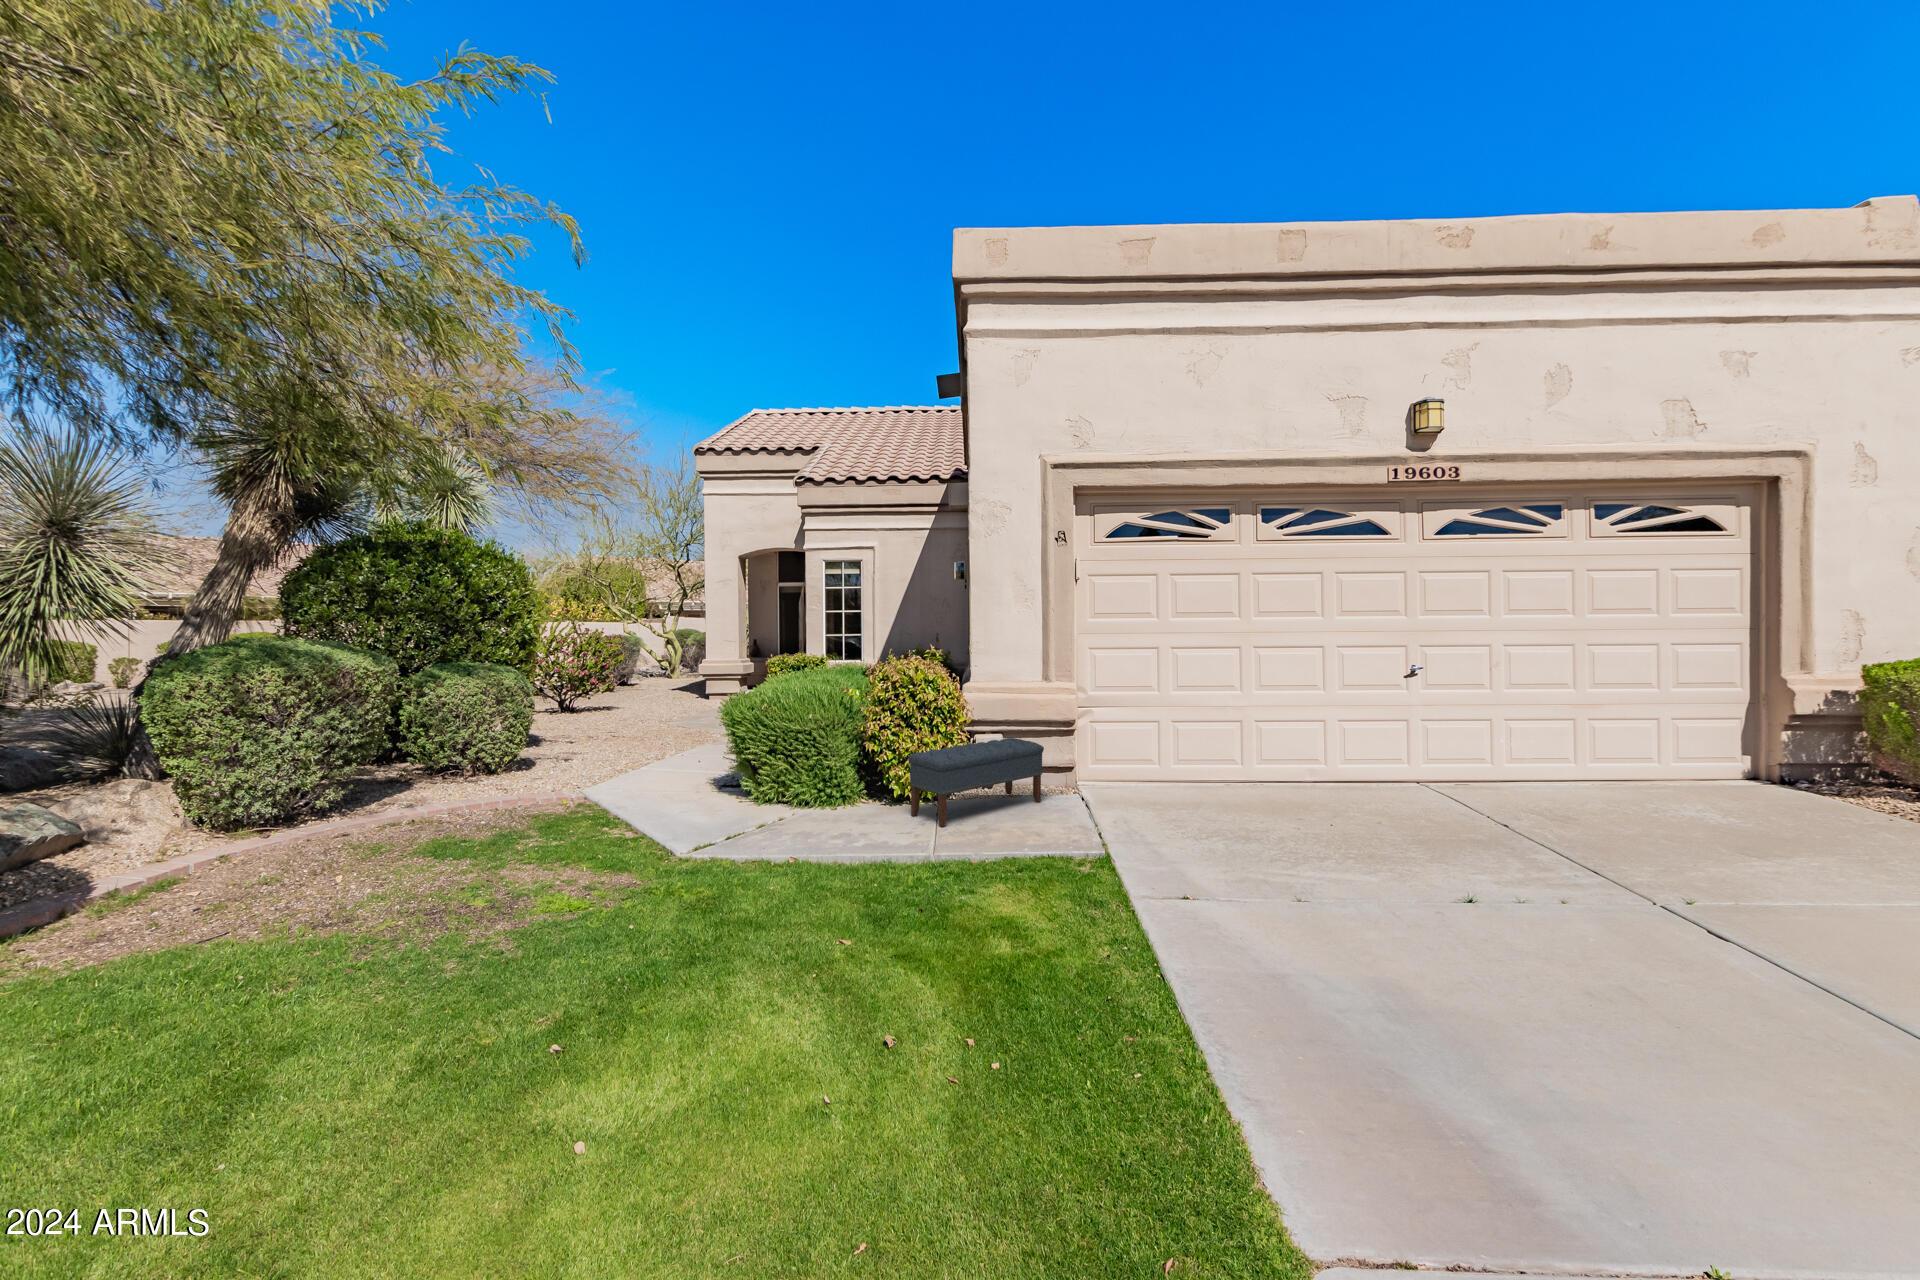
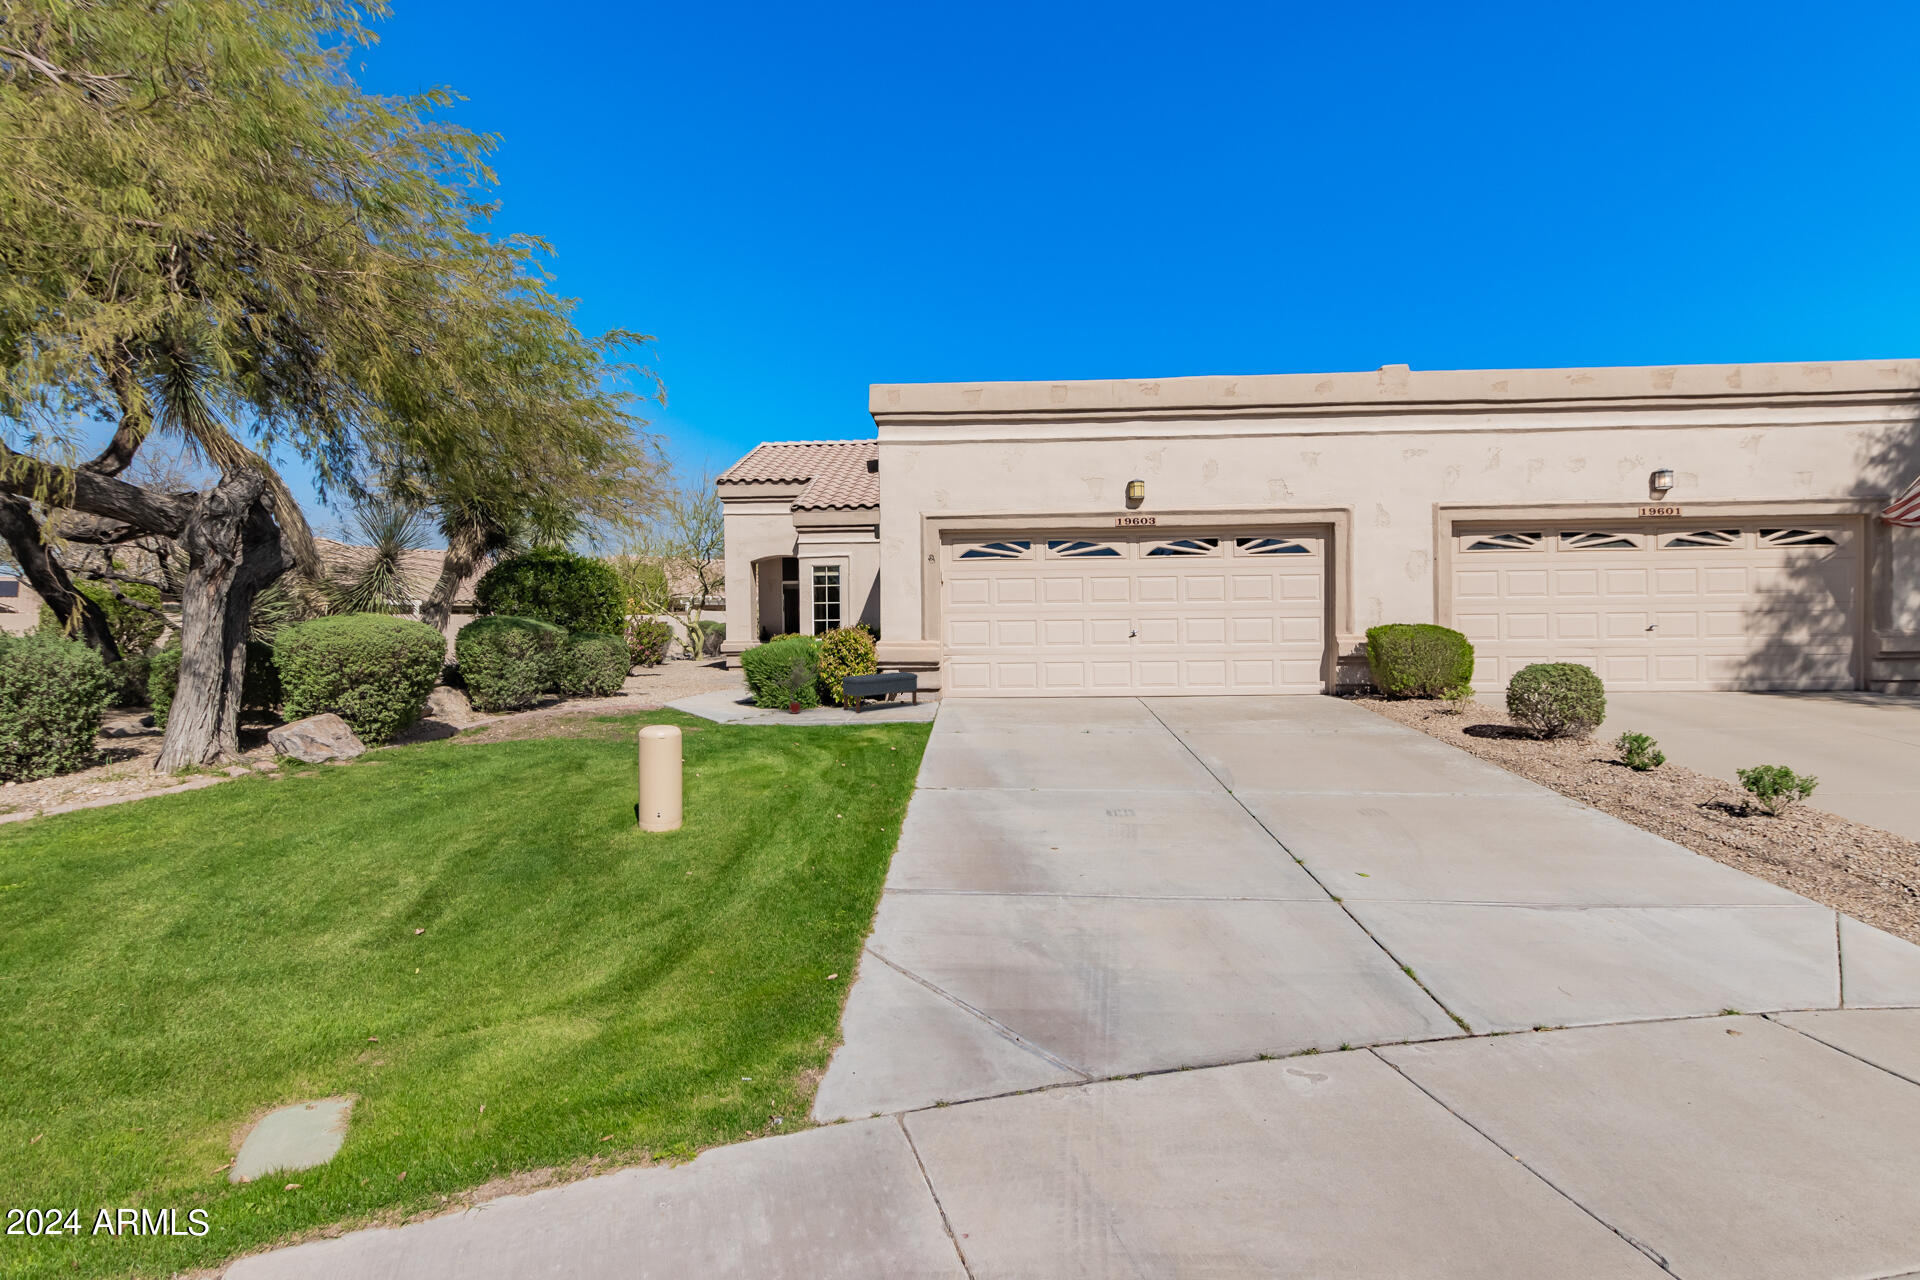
potted tree: none [772,715,864,827] -> present [773,657,816,714]

